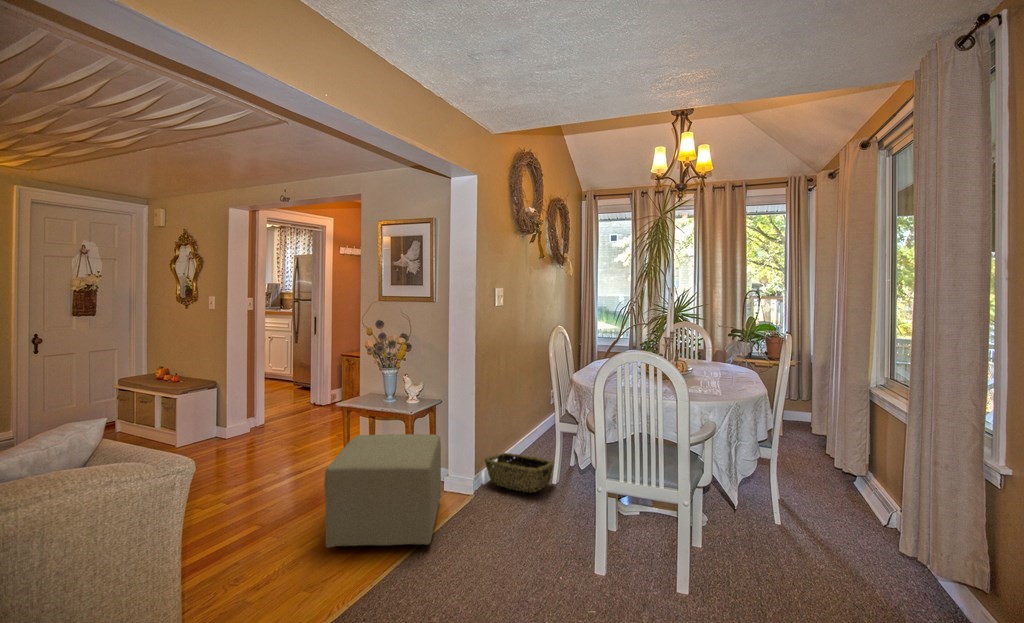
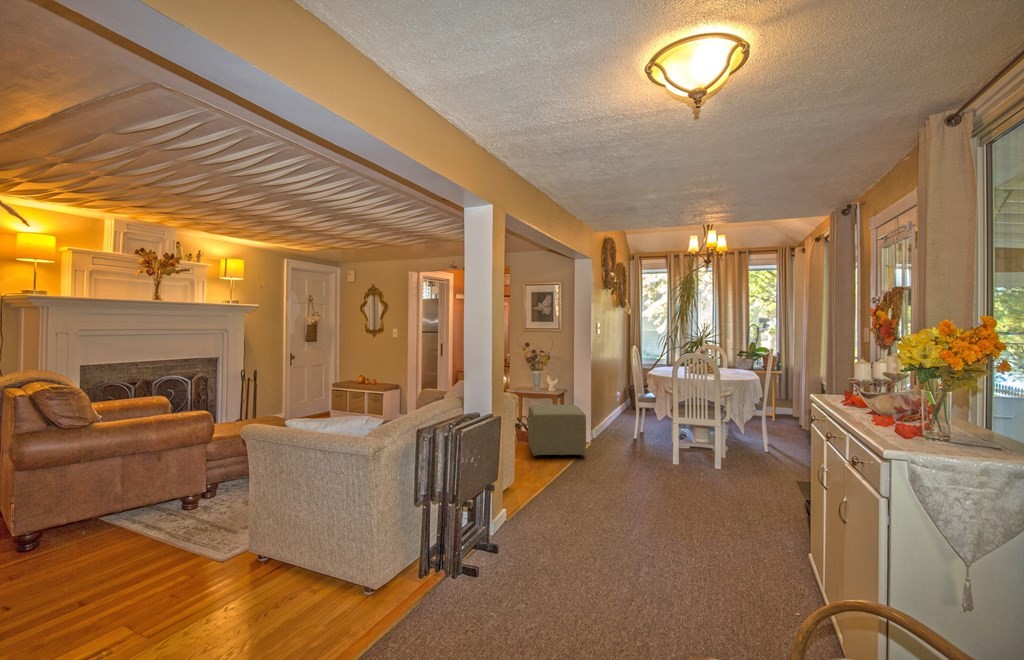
woven basket: present [485,453,553,492] -> none [595,422,637,441]

